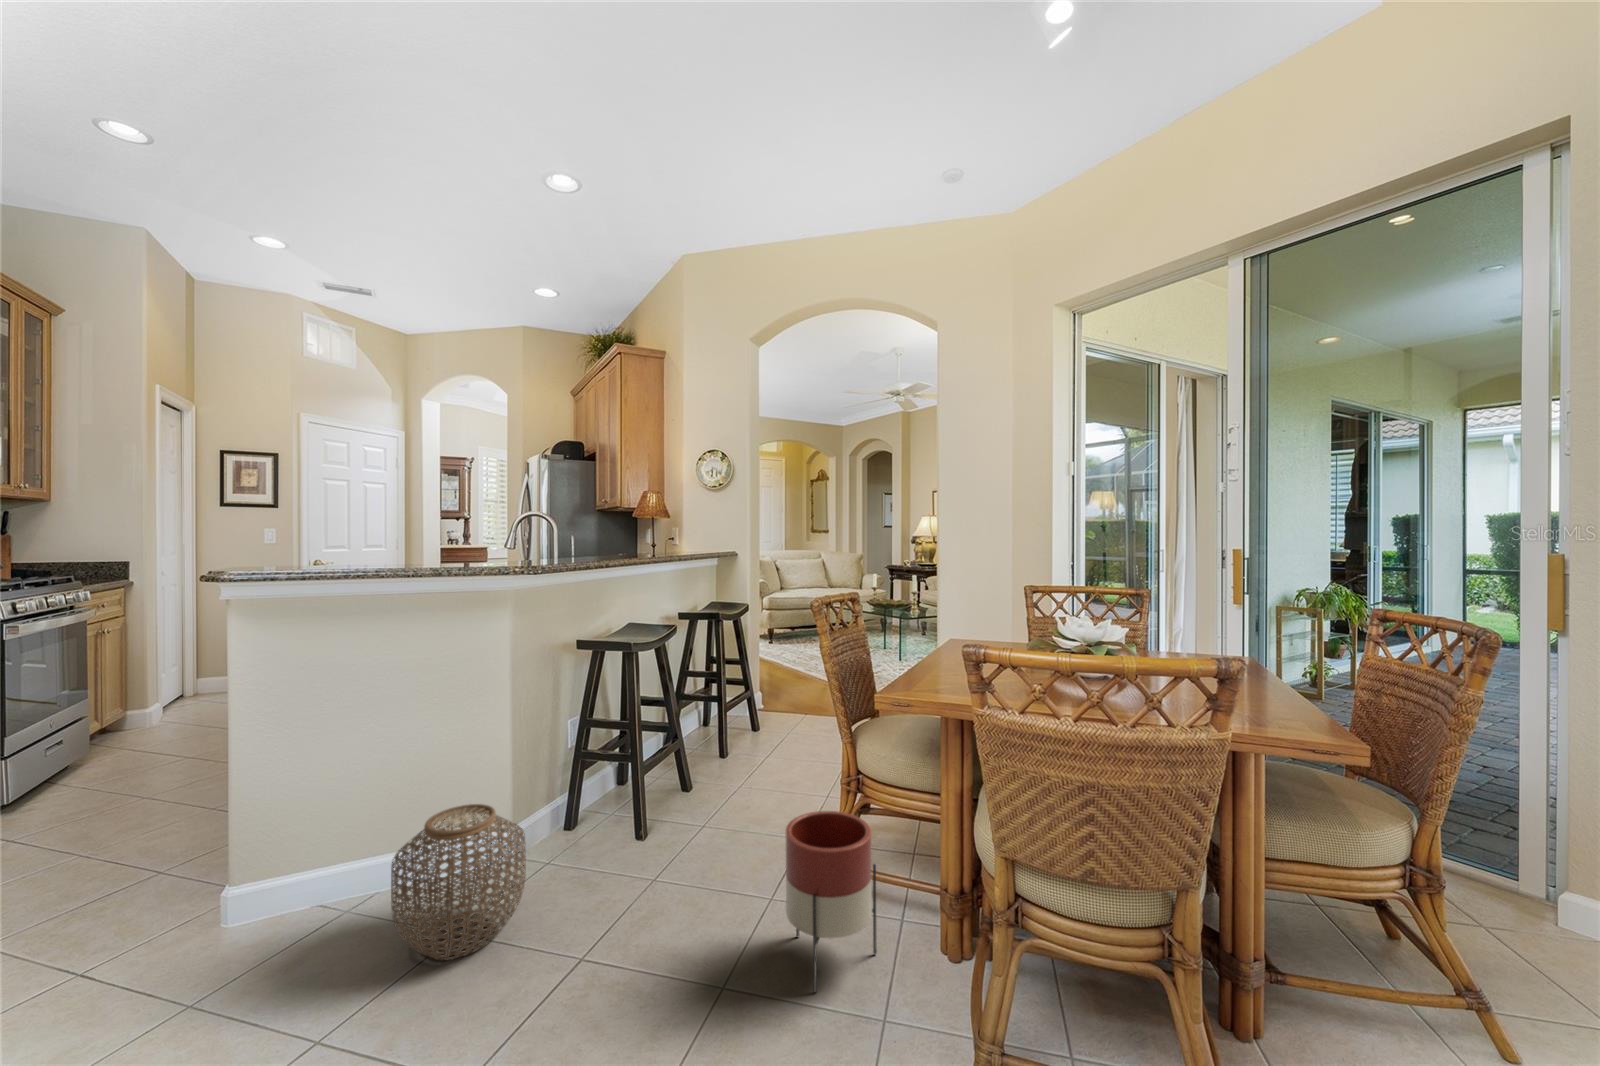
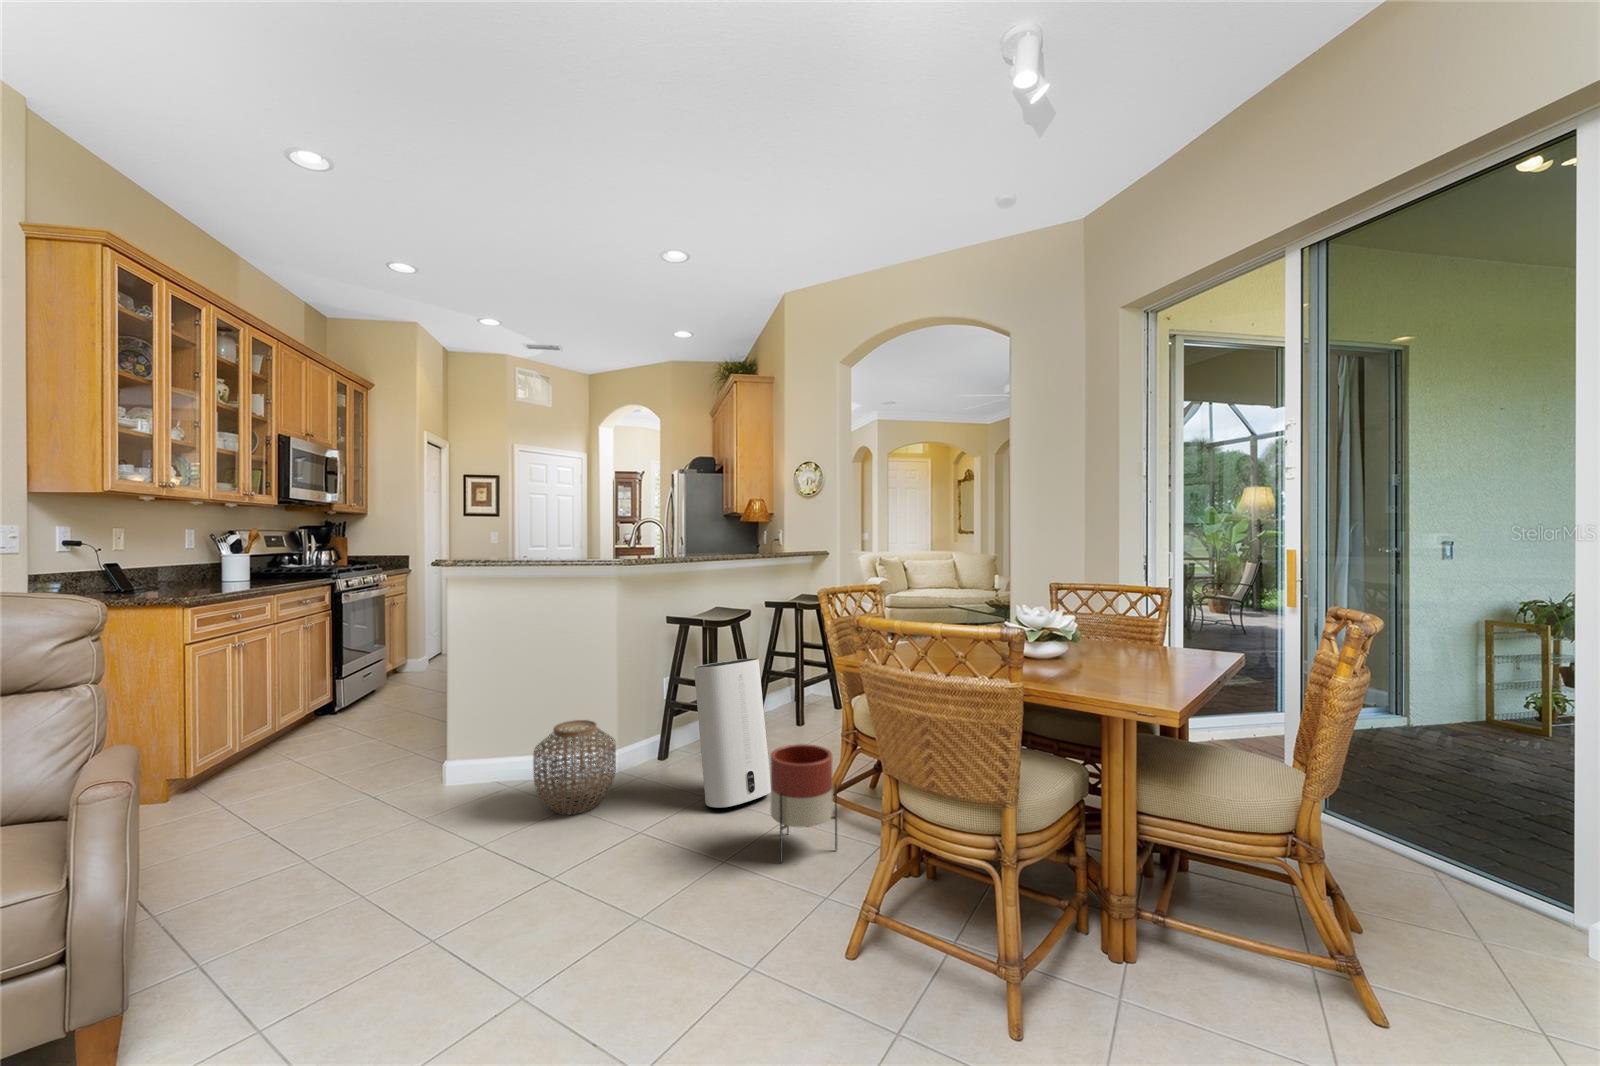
air purifier: none [640,692,745,908] -> present [694,659,771,808]

